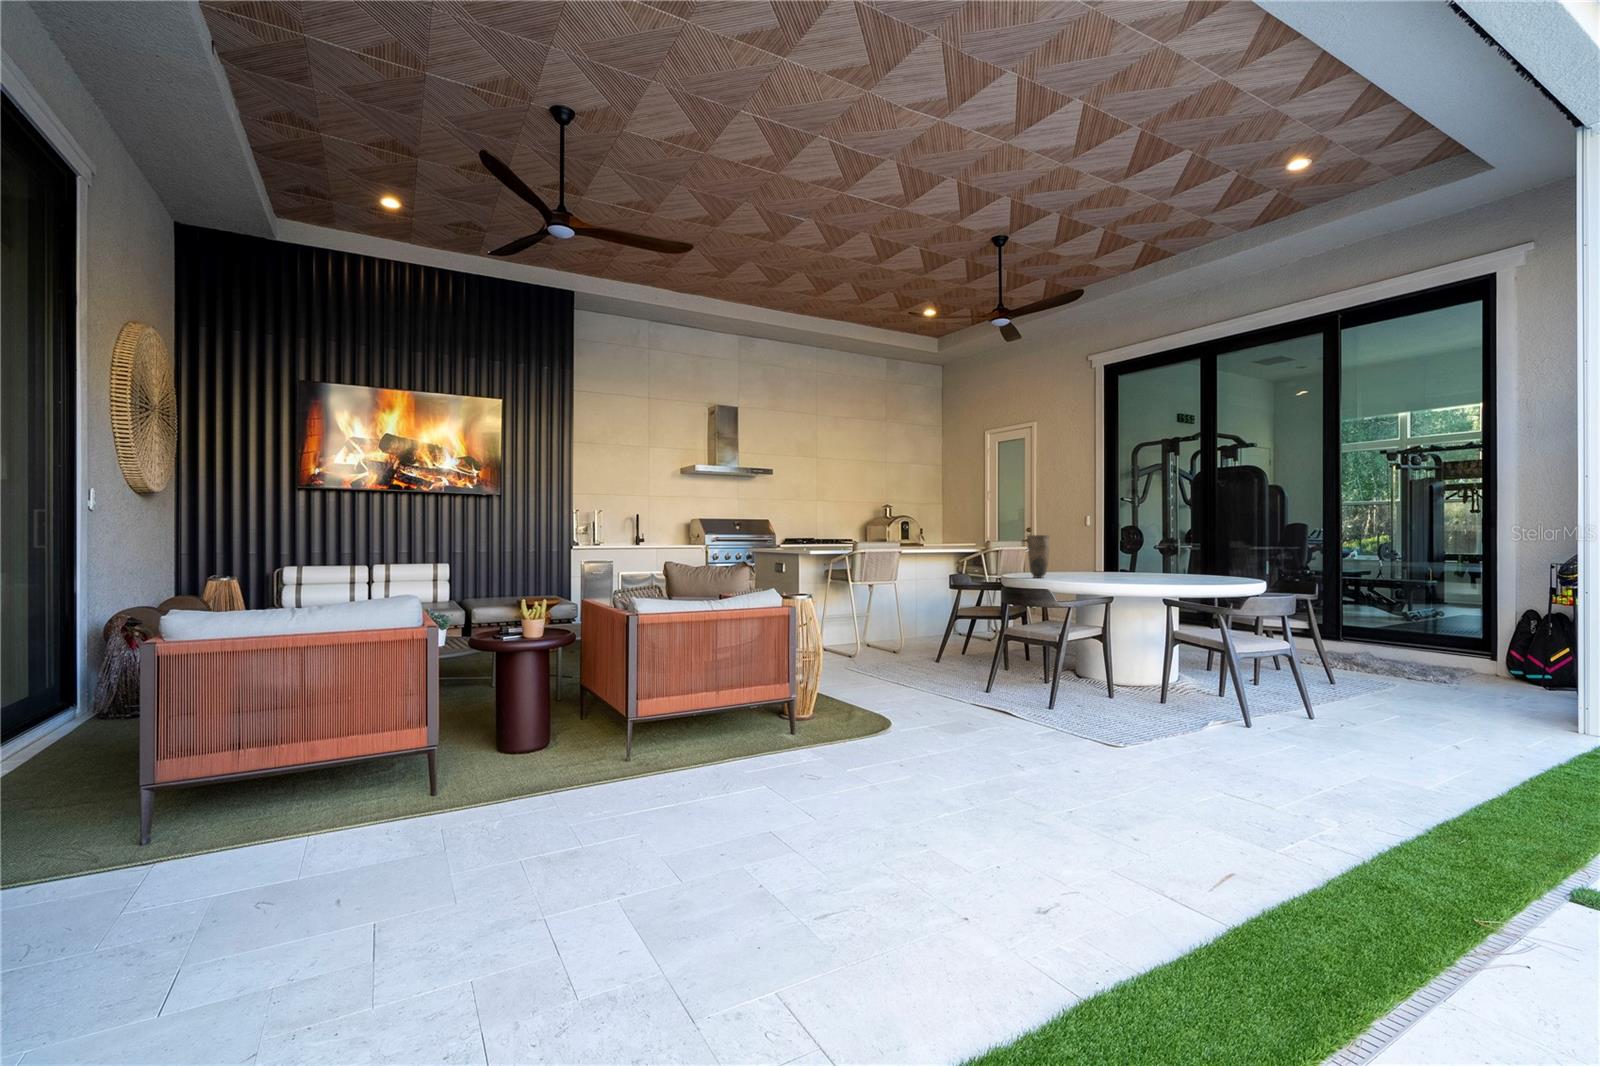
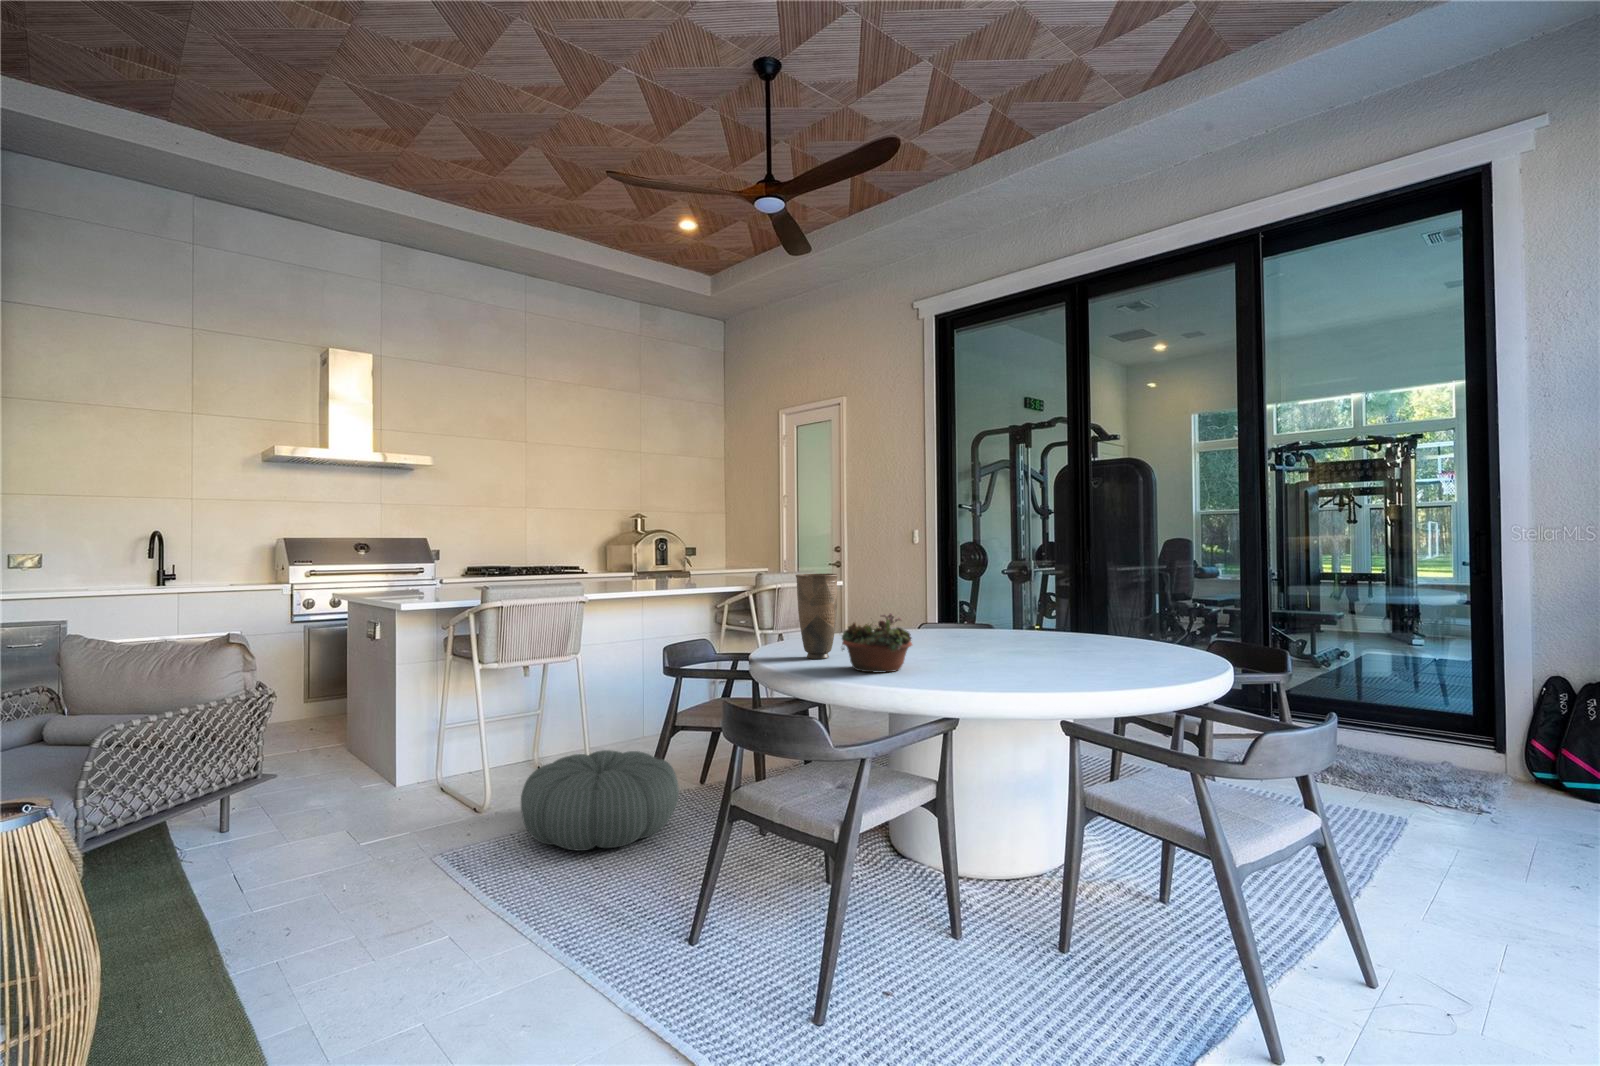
succulent planter: none [1052,552,1091,581] -> present [842,613,912,673]
pouf: none [880,630,959,671] -> present [521,750,679,851]

